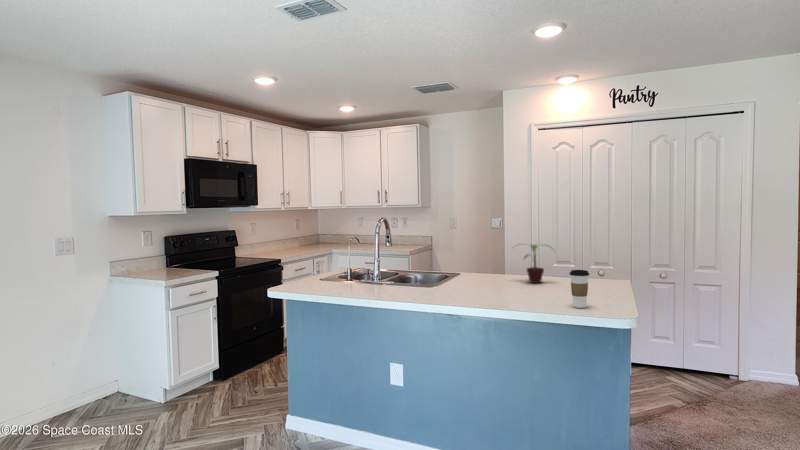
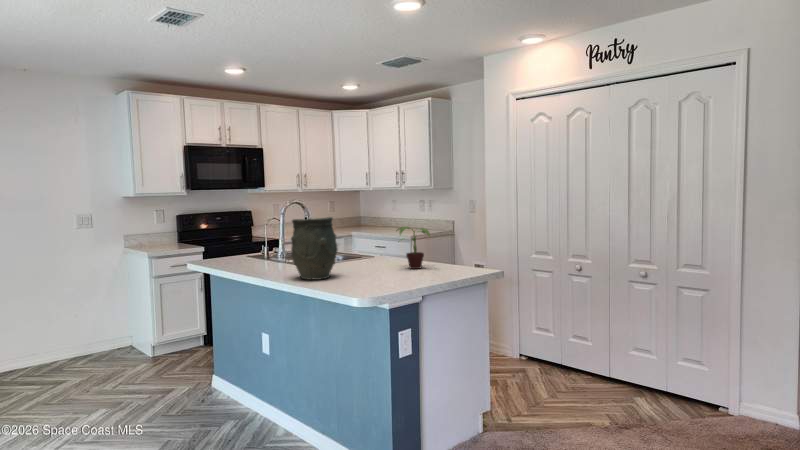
vase: none [457,237,504,301] -> present [291,217,337,280]
coffee cup: present [569,270,589,308] -> none [361,252,380,290]

